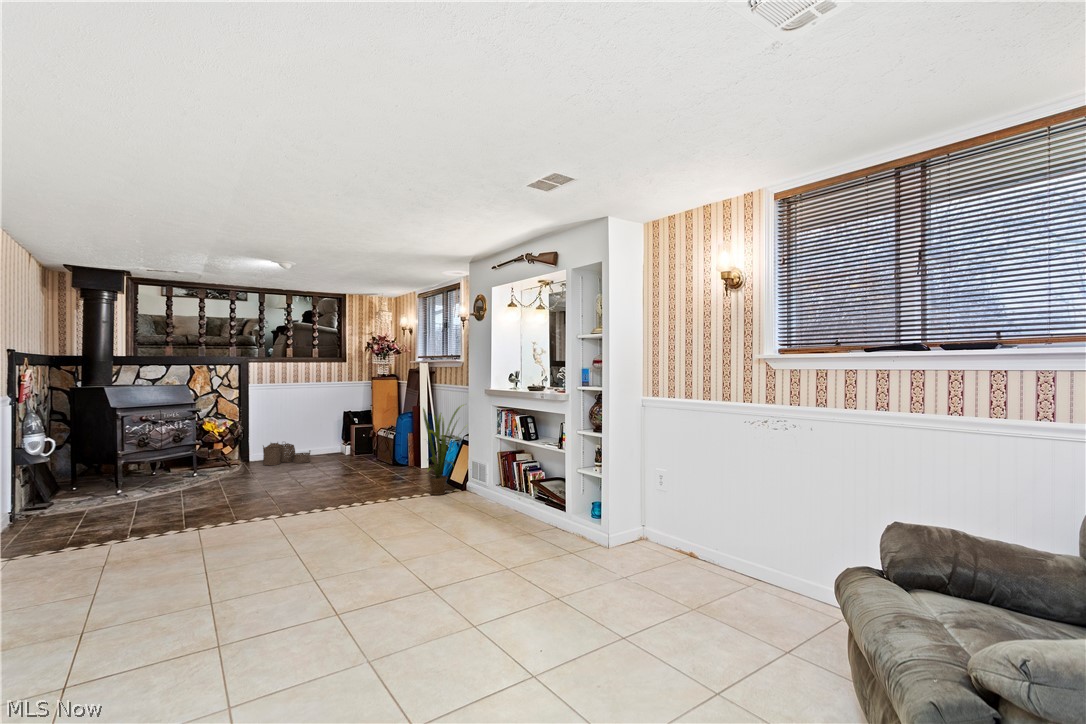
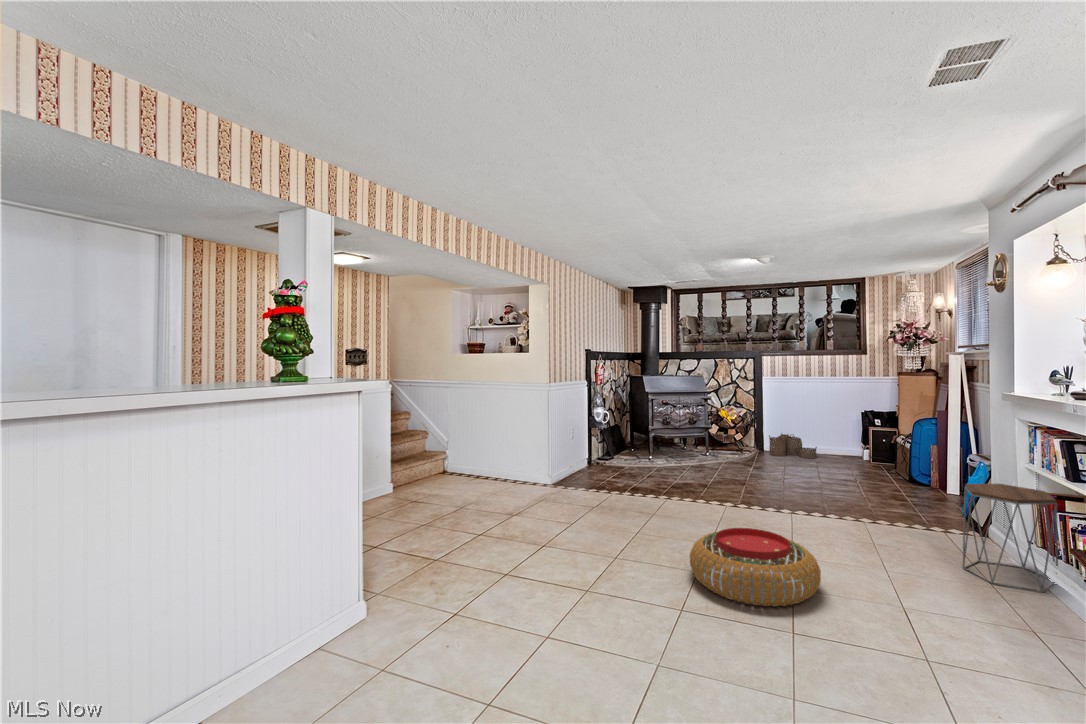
house plant: present [423,405,464,495] -> none [900,413,984,530]
side table: none [474,450,523,517] -> present [962,484,1058,592]
pouf: none [304,519,423,588] -> present [690,528,821,606]

